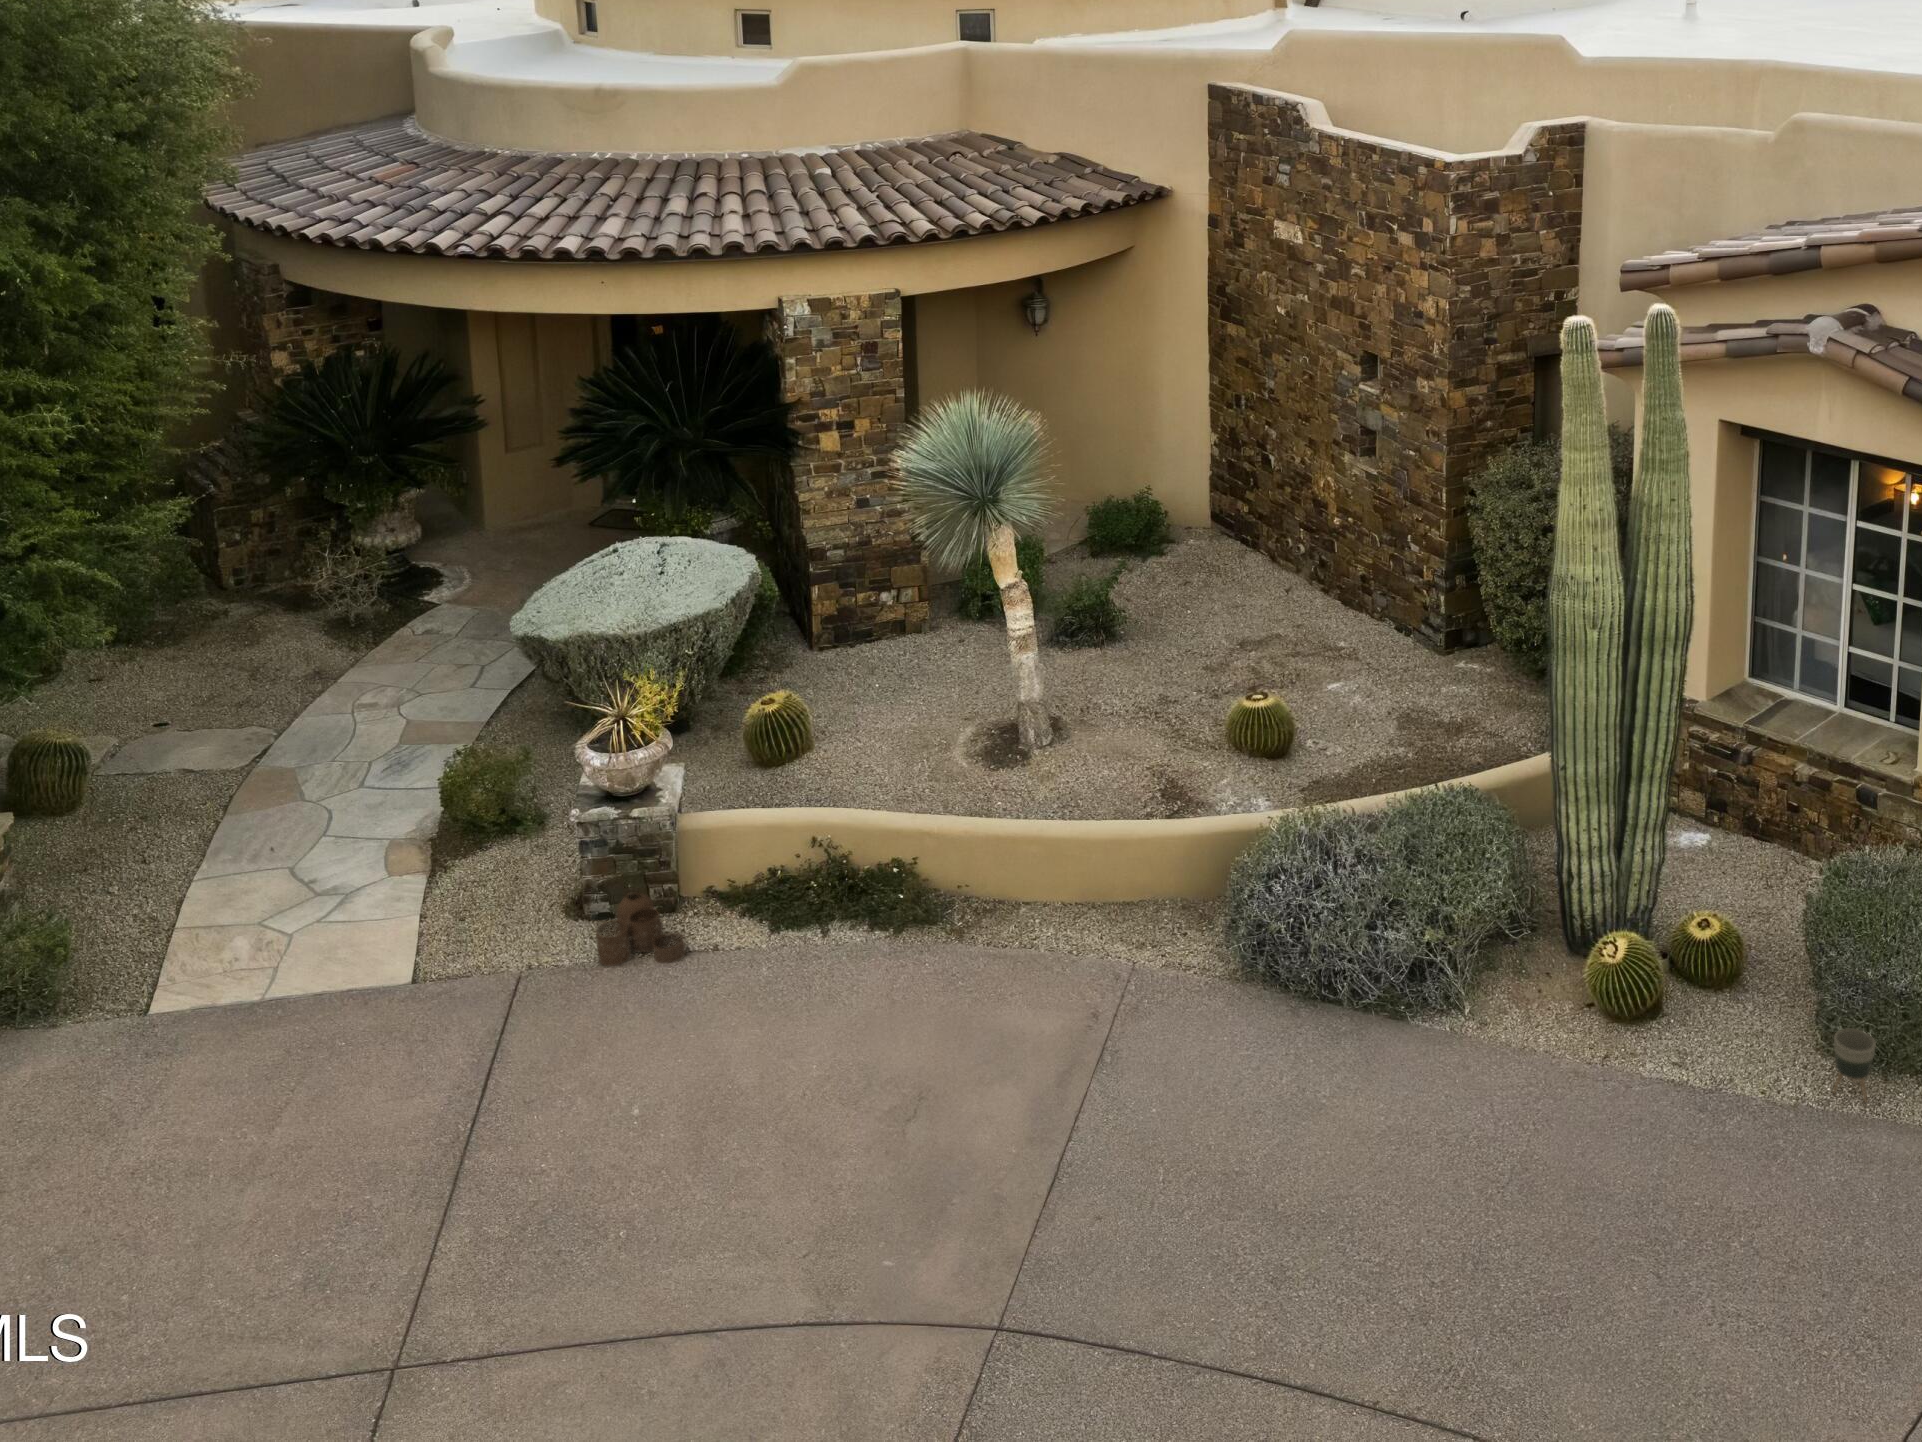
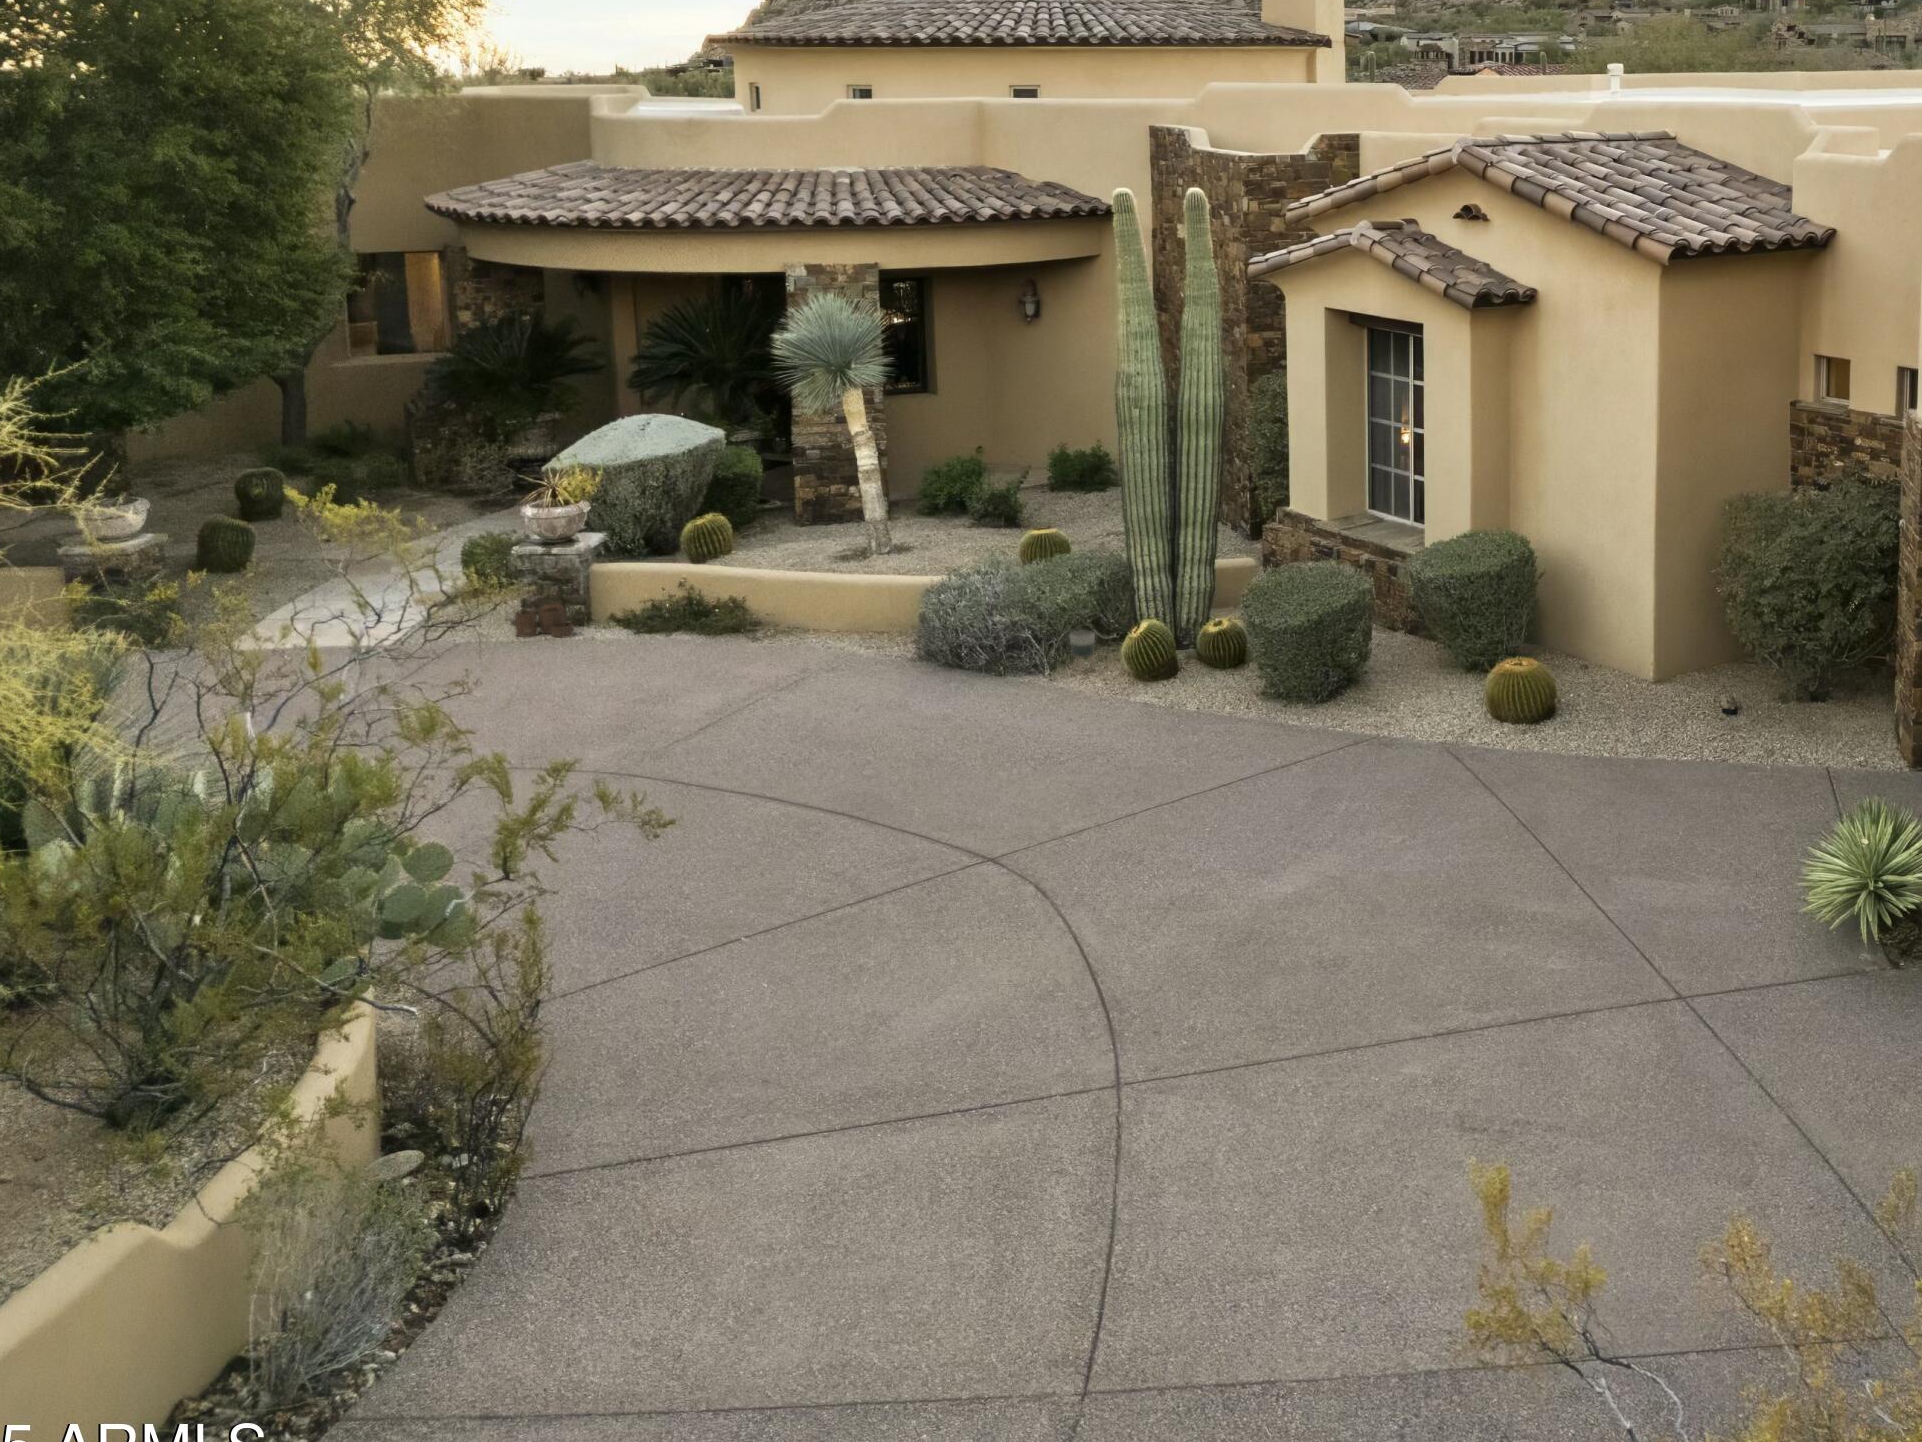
planter: present [1833,1029,1876,1102] -> present [1070,631,1095,673]

